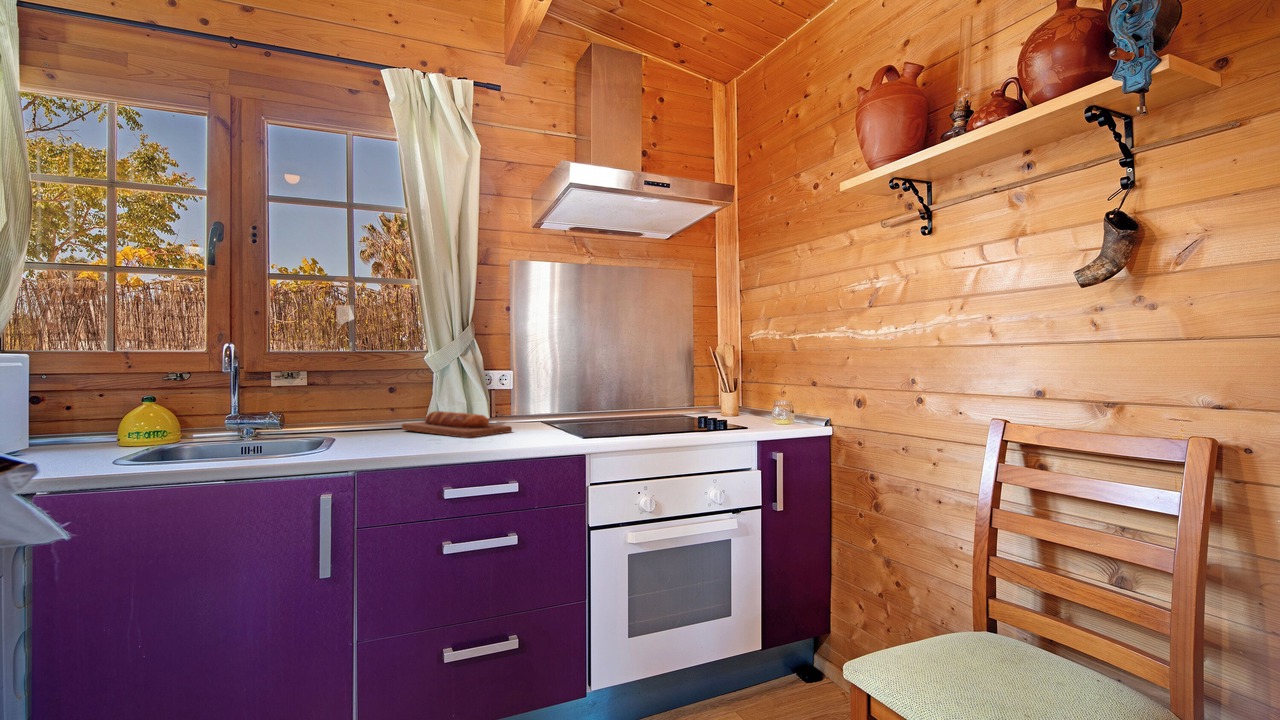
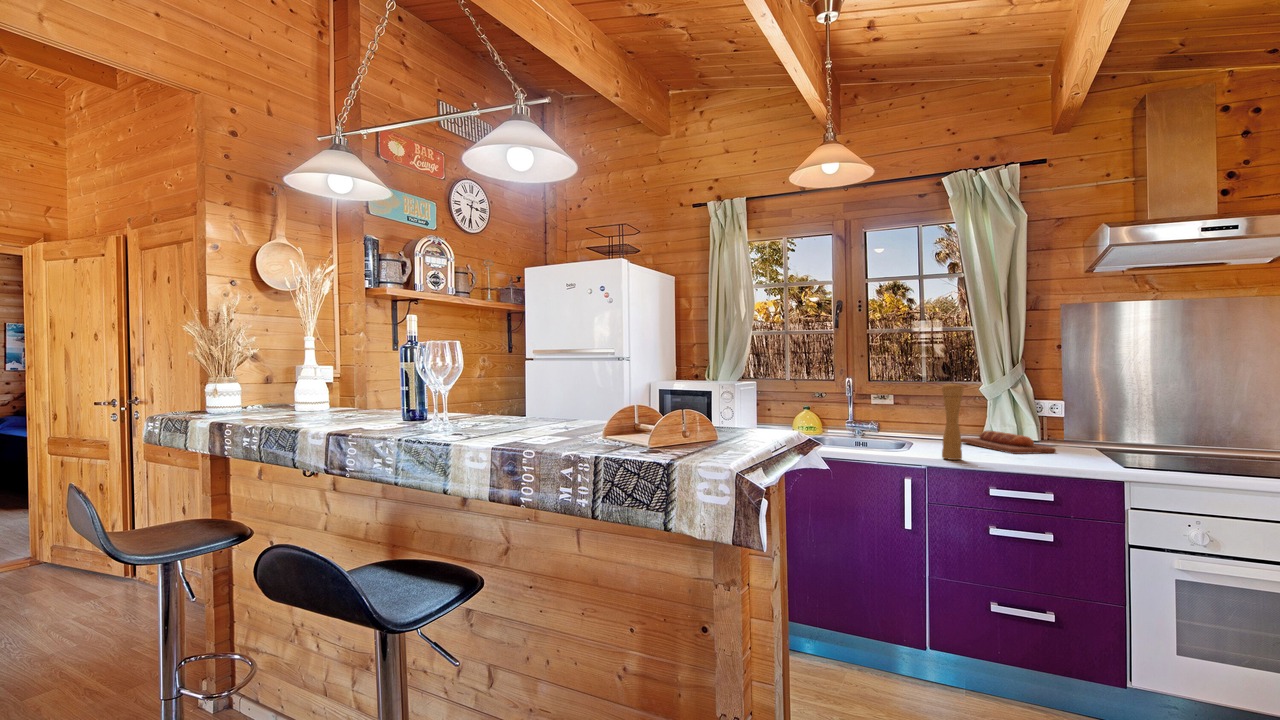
pepper mill: none [379,340,411,456] -> present [942,383,963,460]

